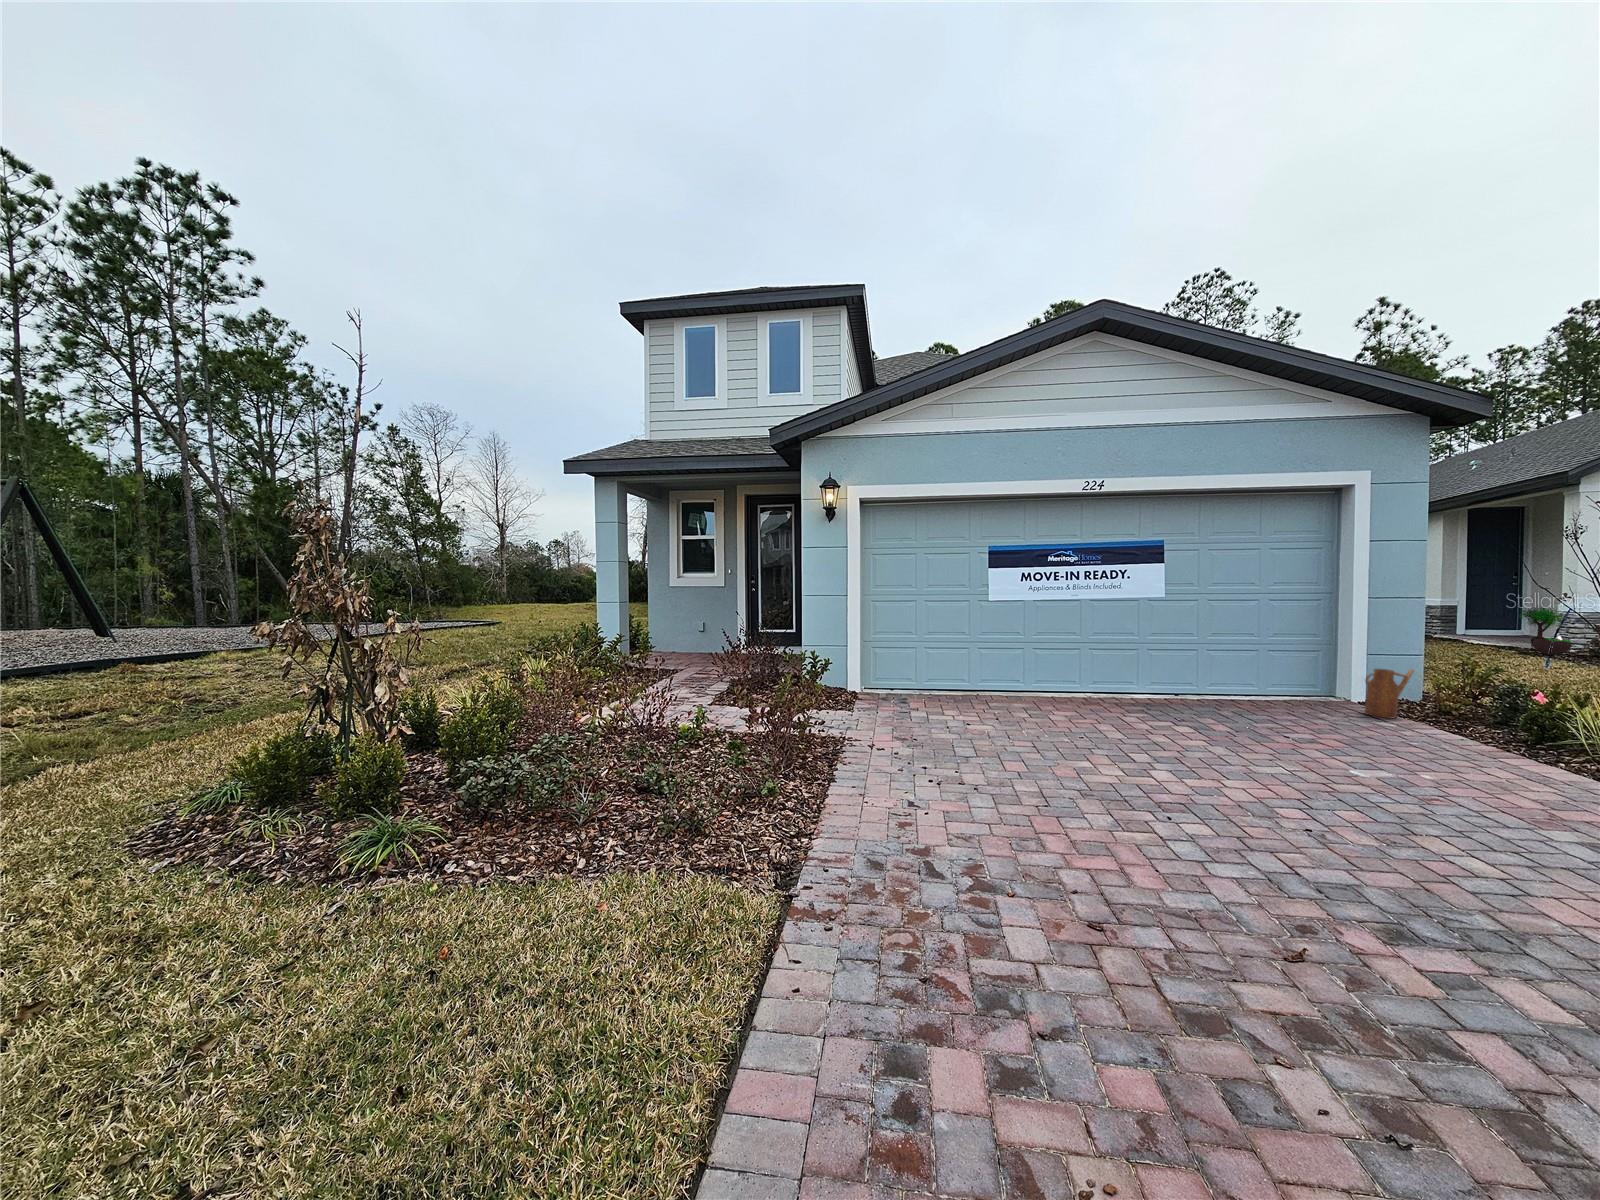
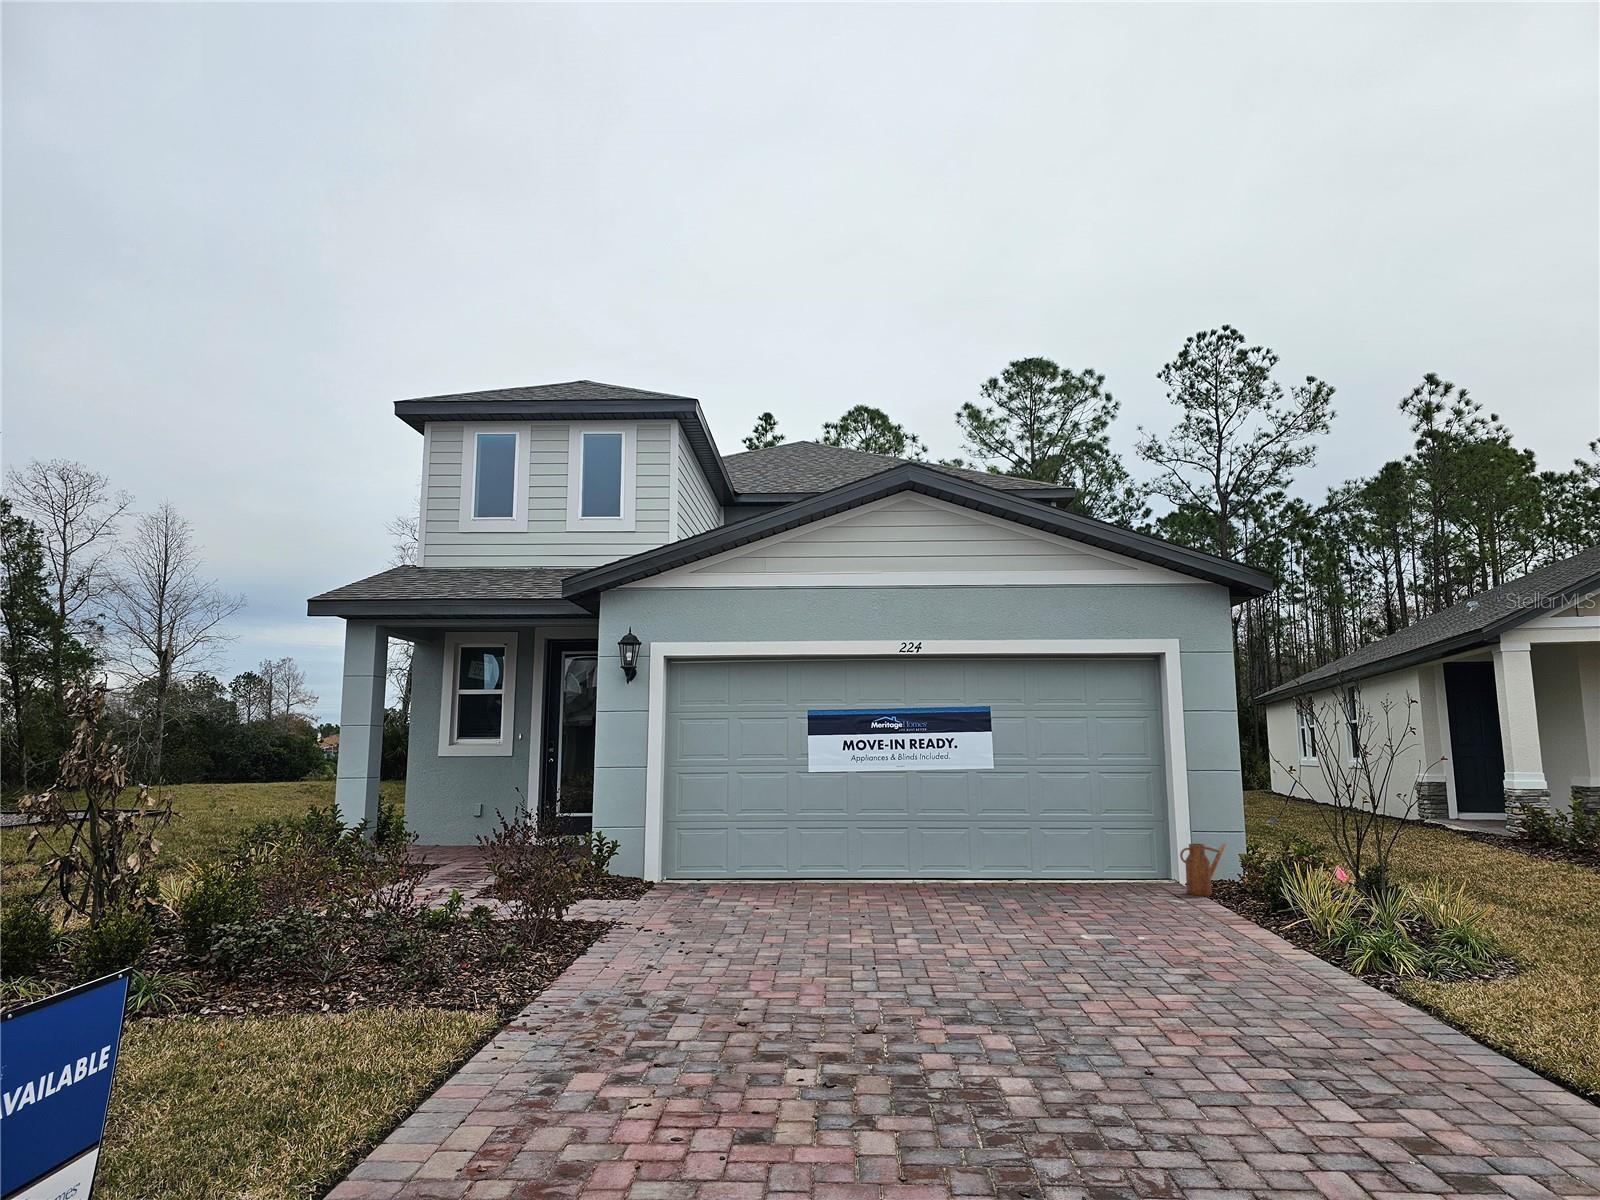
potted tree: present [1521,605,1572,655] -> none [1464,776,1512,838]

